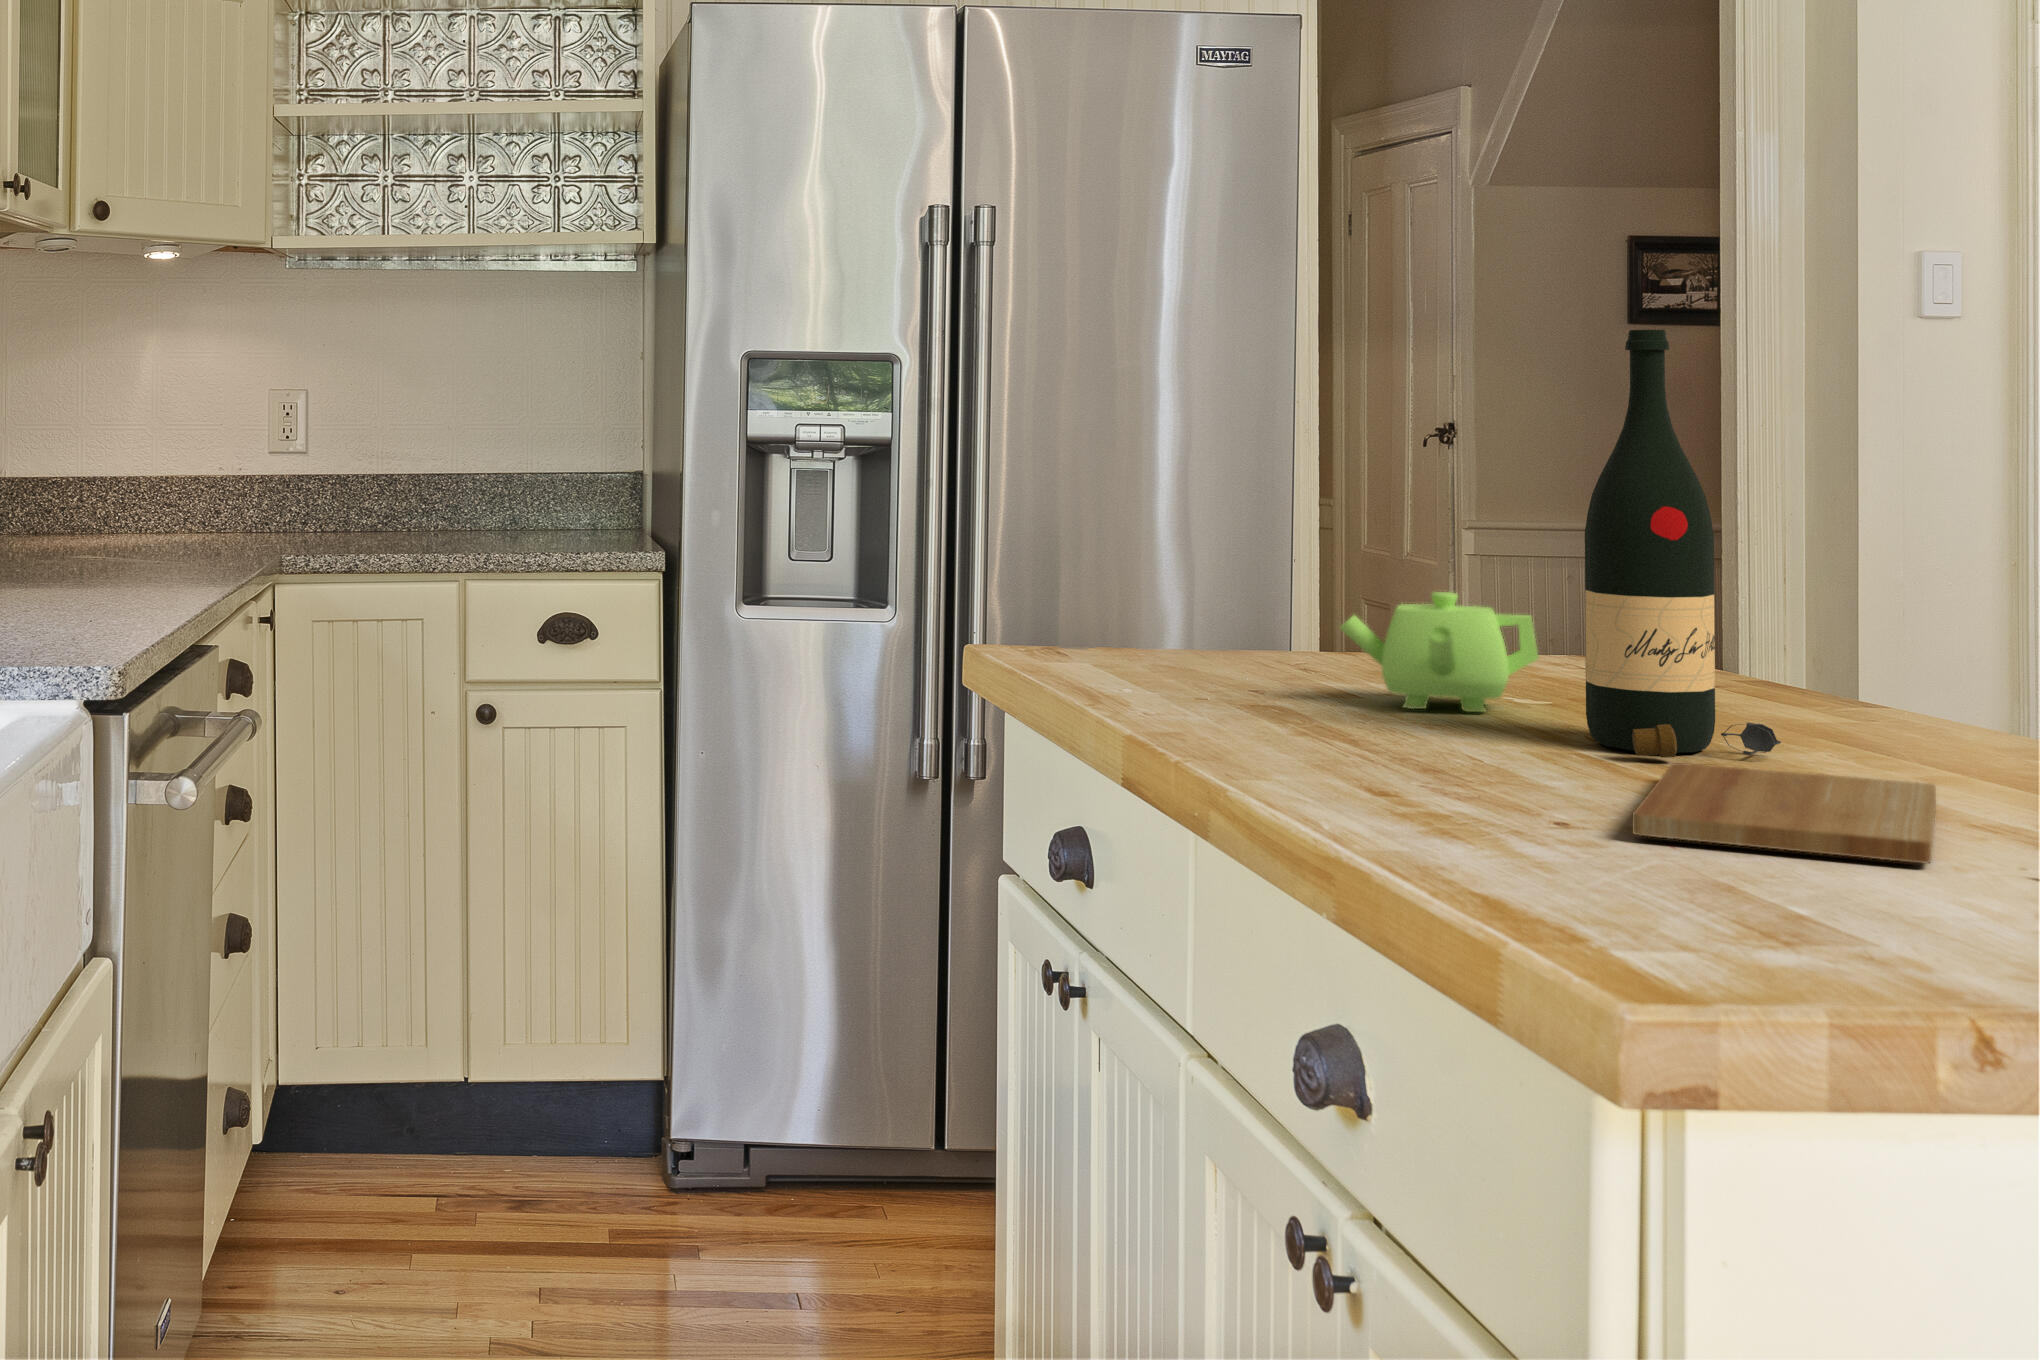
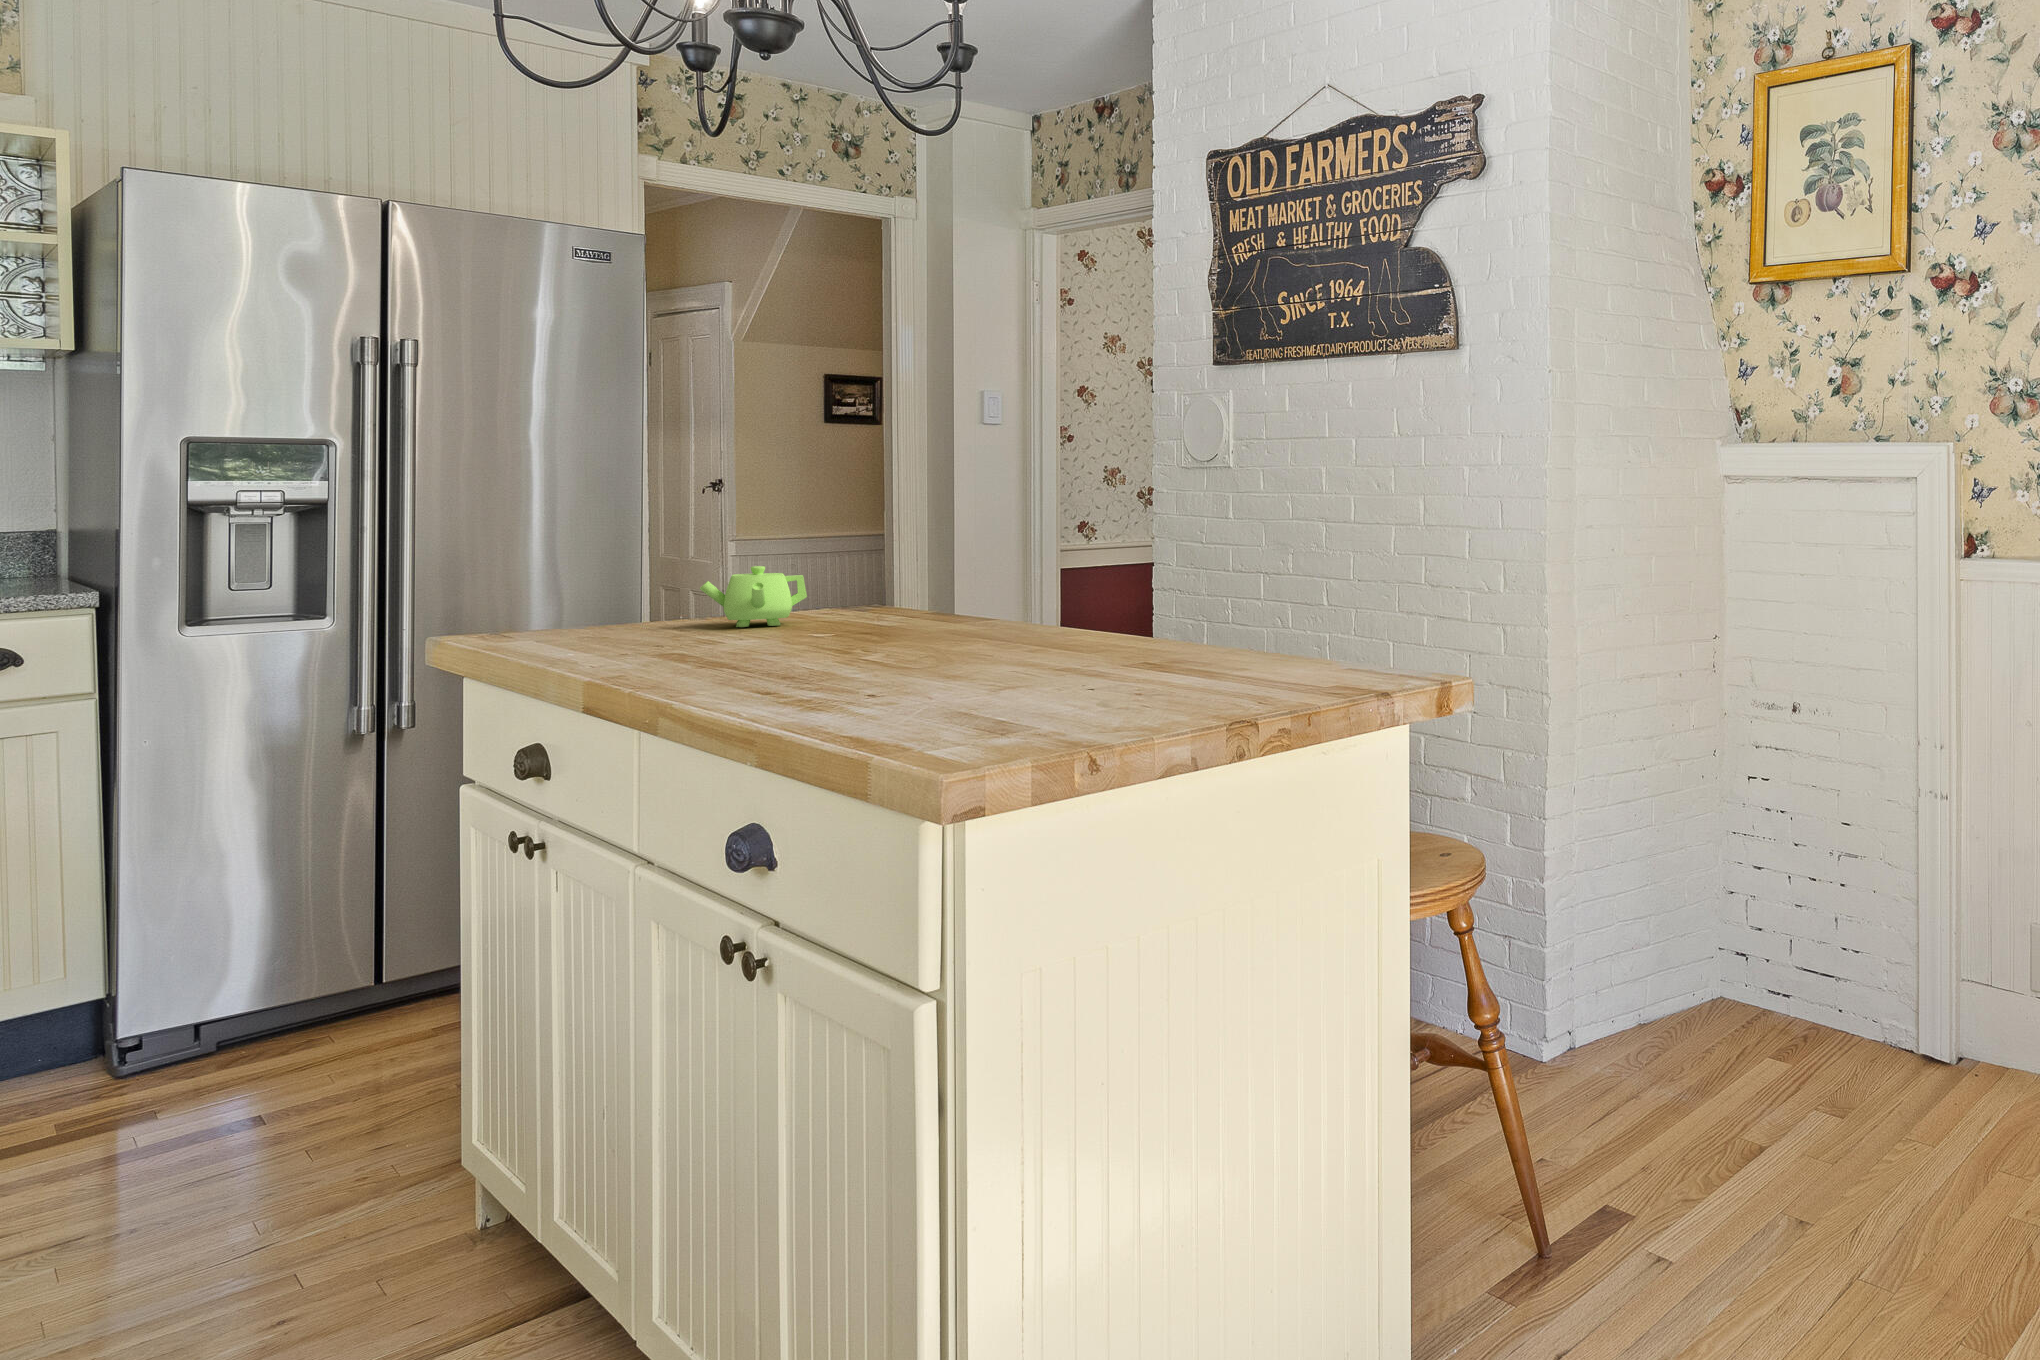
wine bottle: present [1585,330,1781,758] -> none [833,432,922,633]
cutting board: present [1632,763,1936,864] -> none [862,628,985,657]

